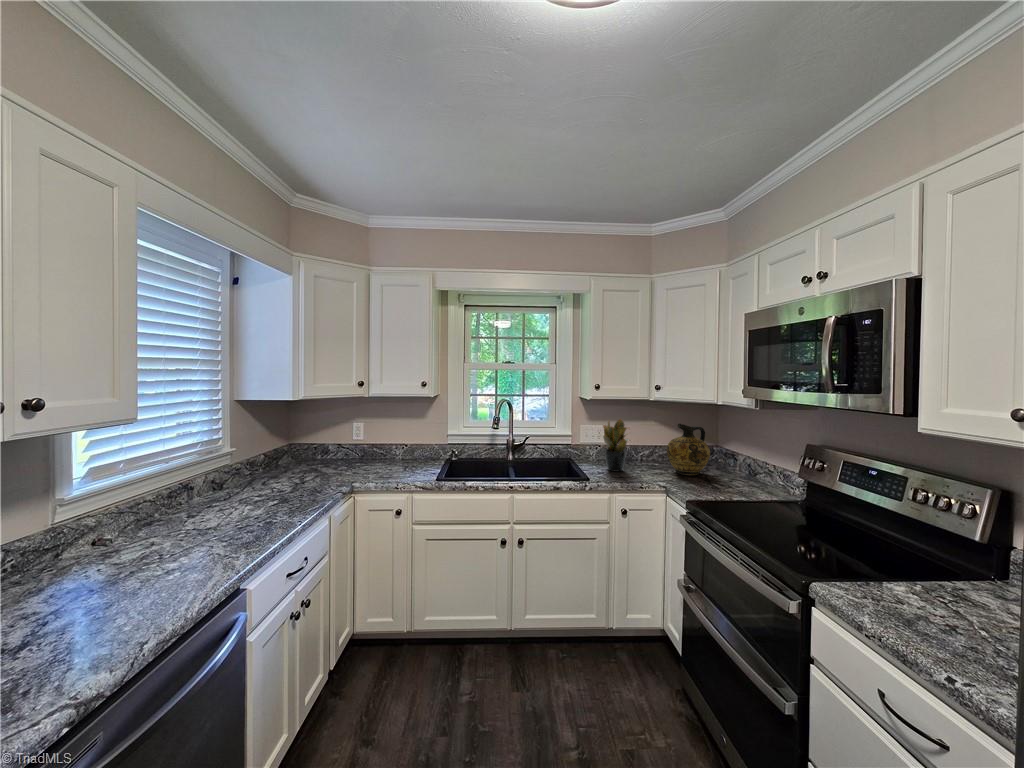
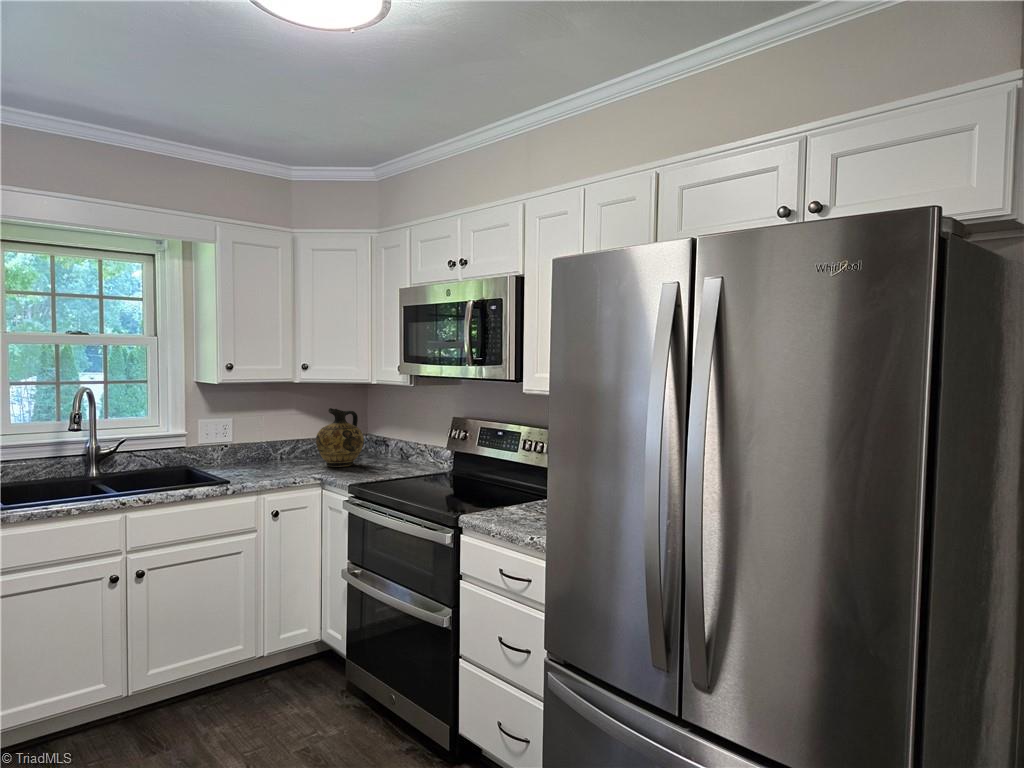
potted plant: present [603,419,629,472] -> none [229,400,281,473]

